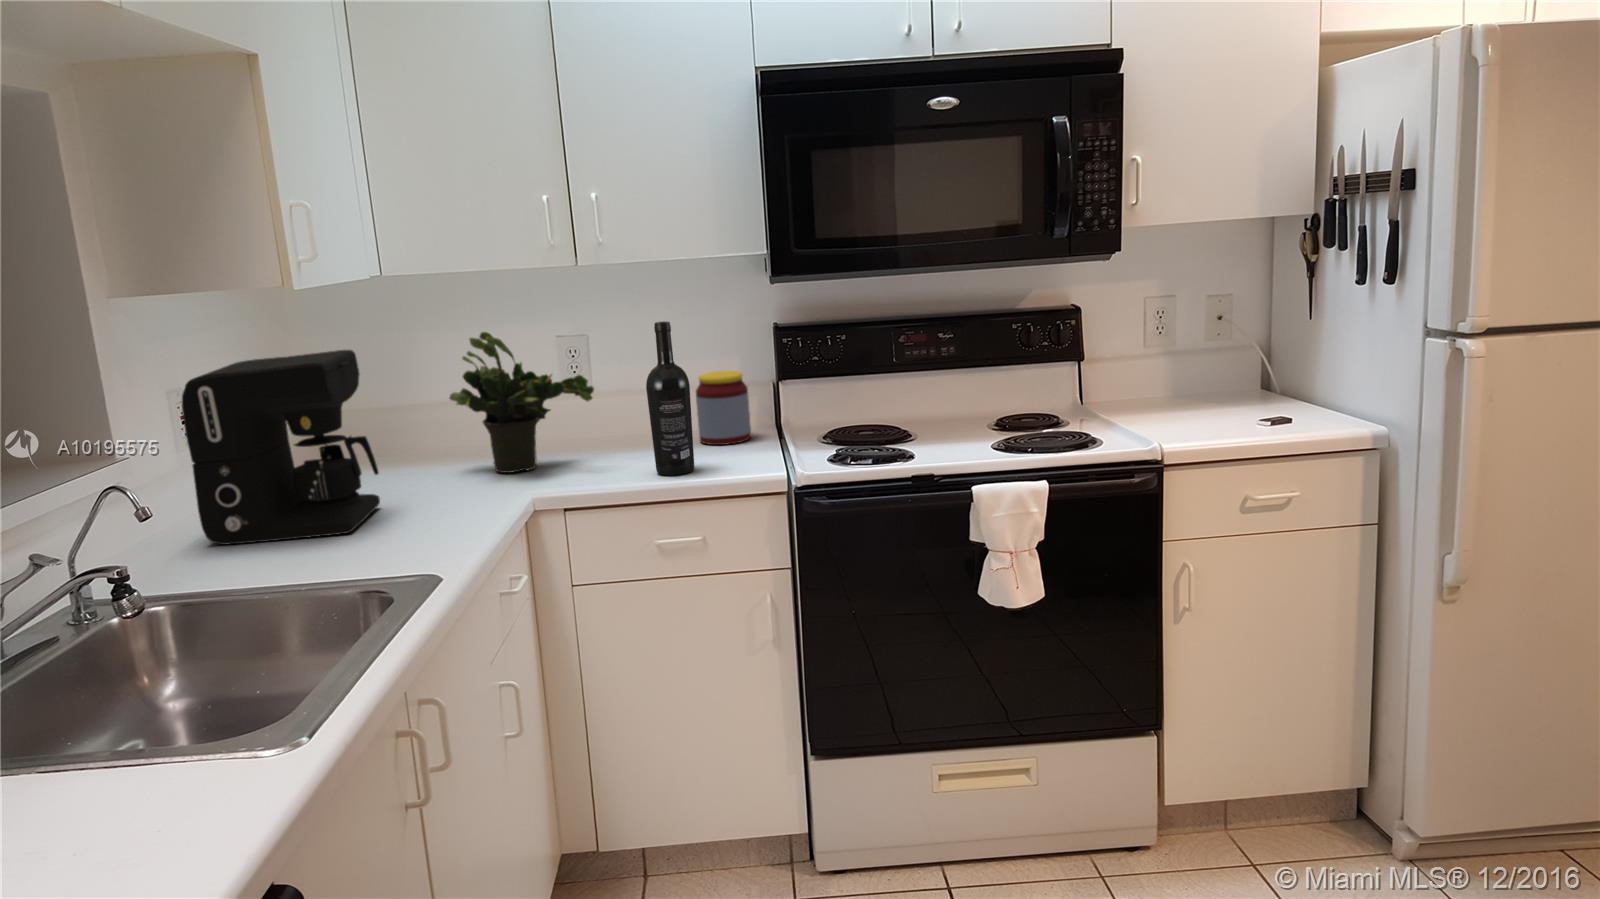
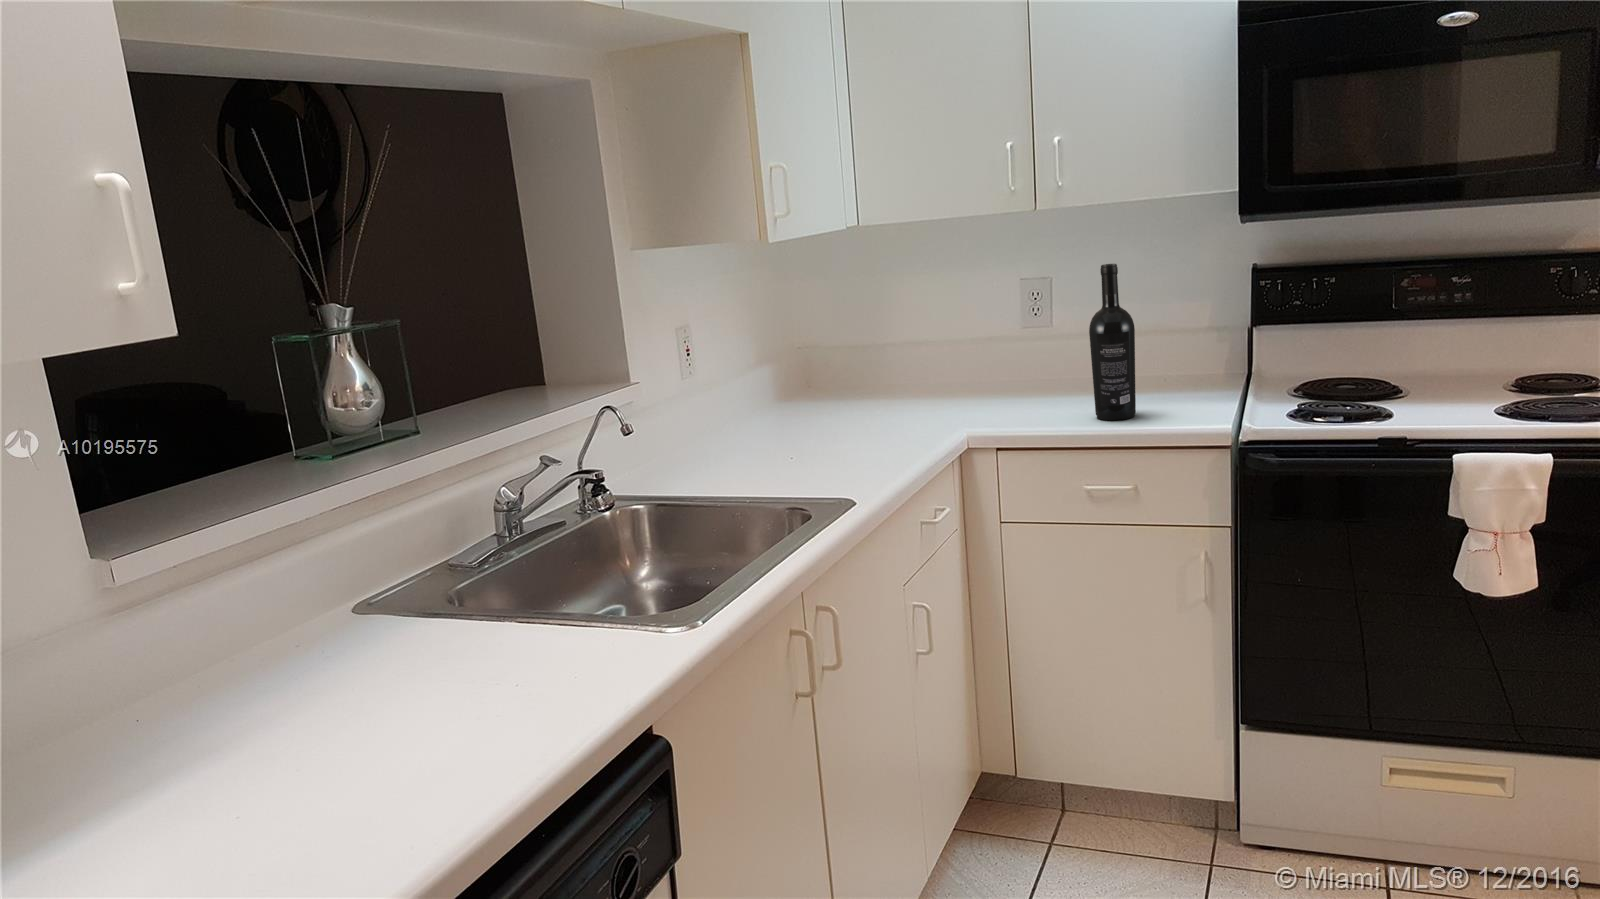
potted plant: present [450,332,594,473] -> none [909,273,1045,408]
coffee maker: present [182,350,380,545] -> none [680,290,838,455]
jar: present [696,371,751,445] -> none [1153,314,1211,391]

